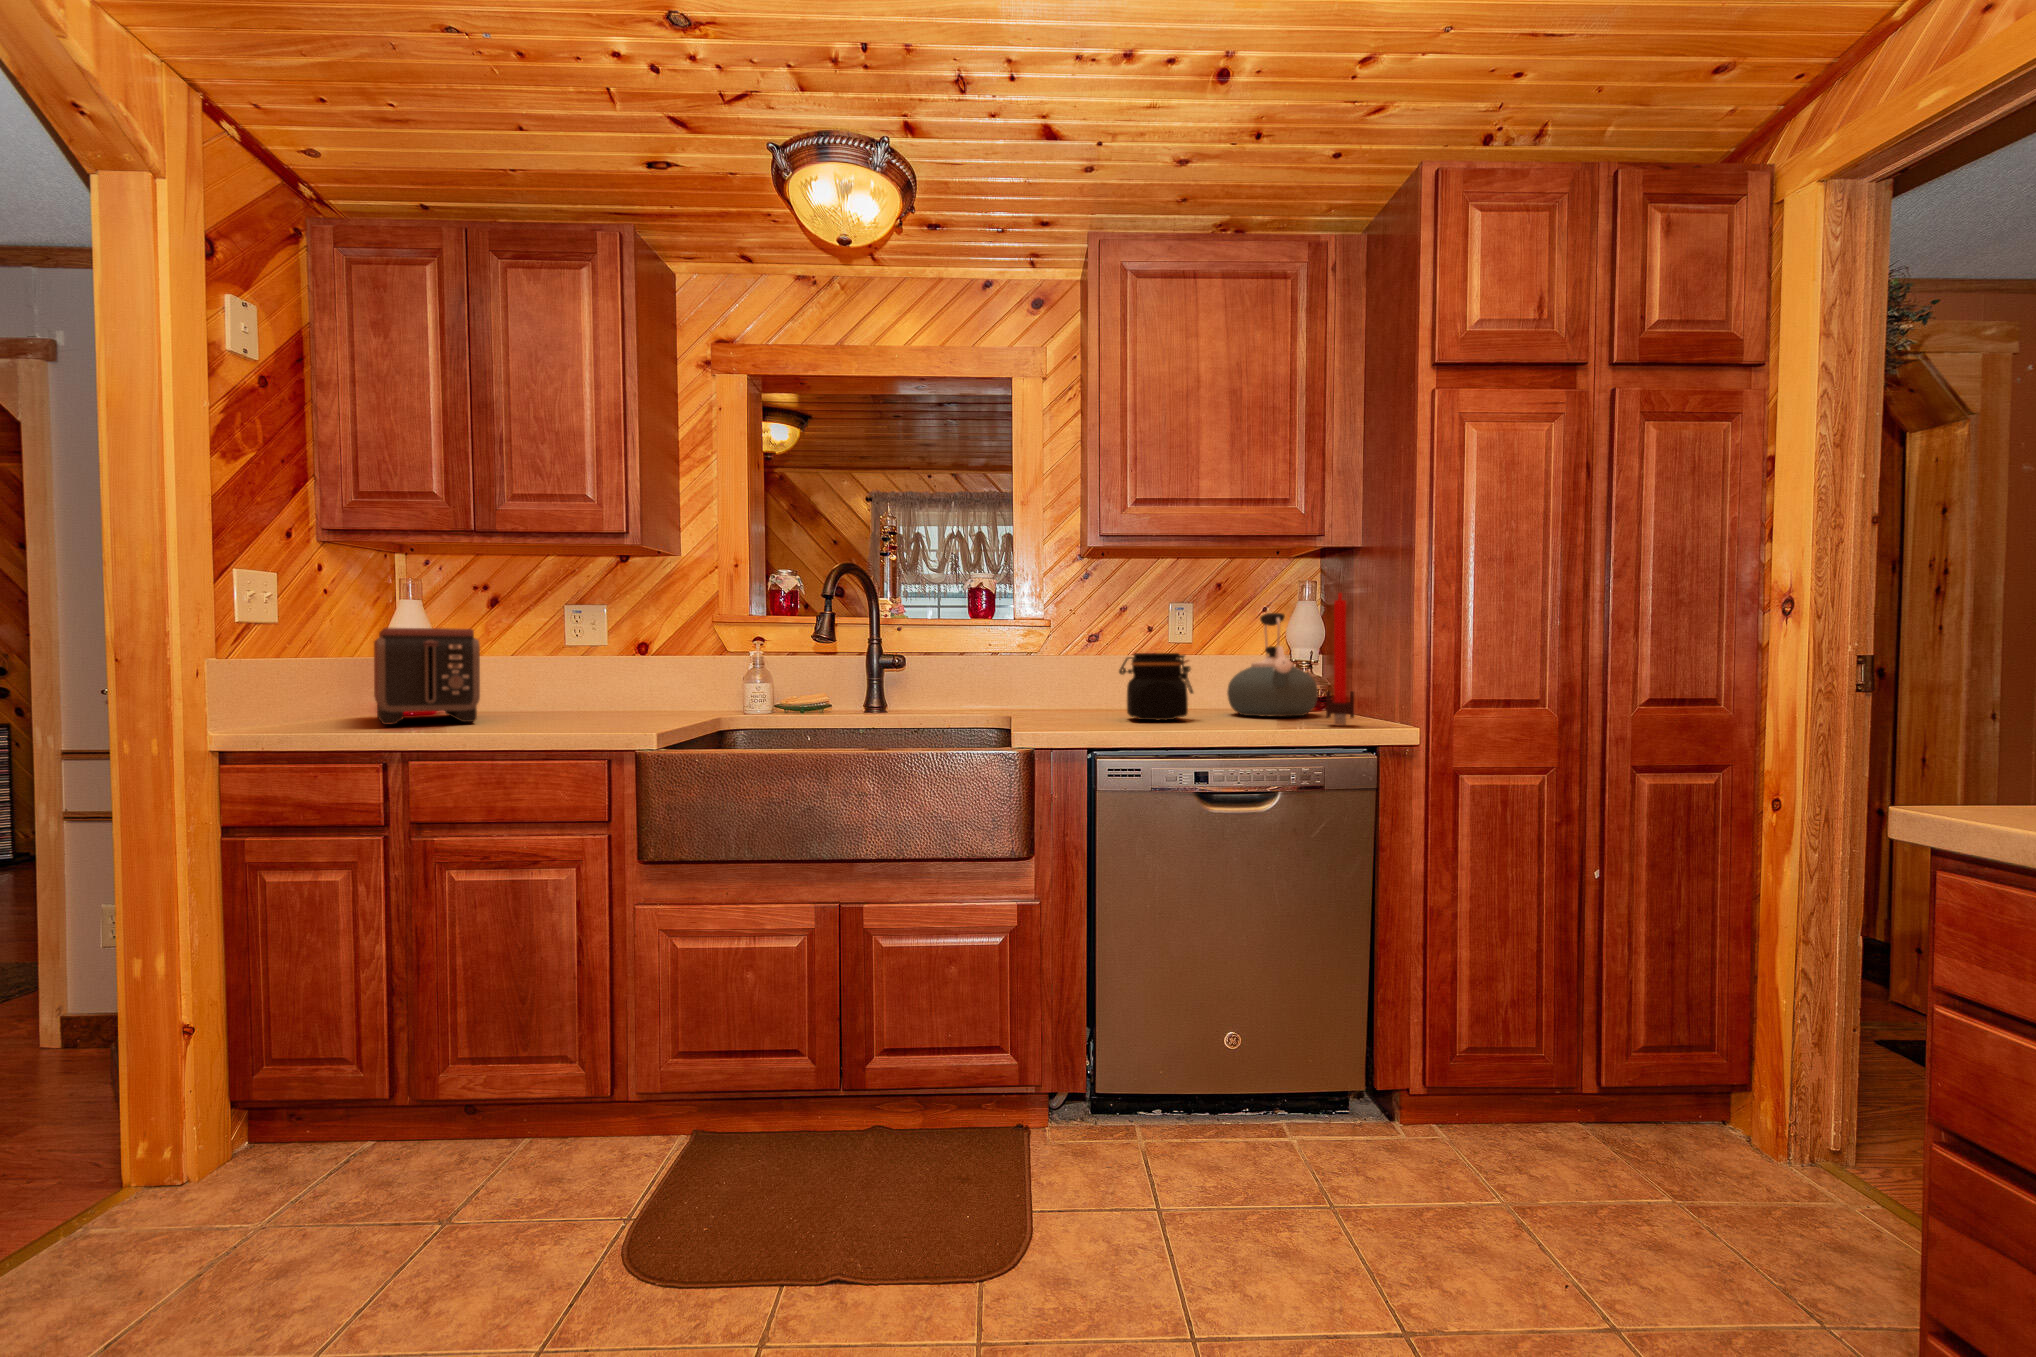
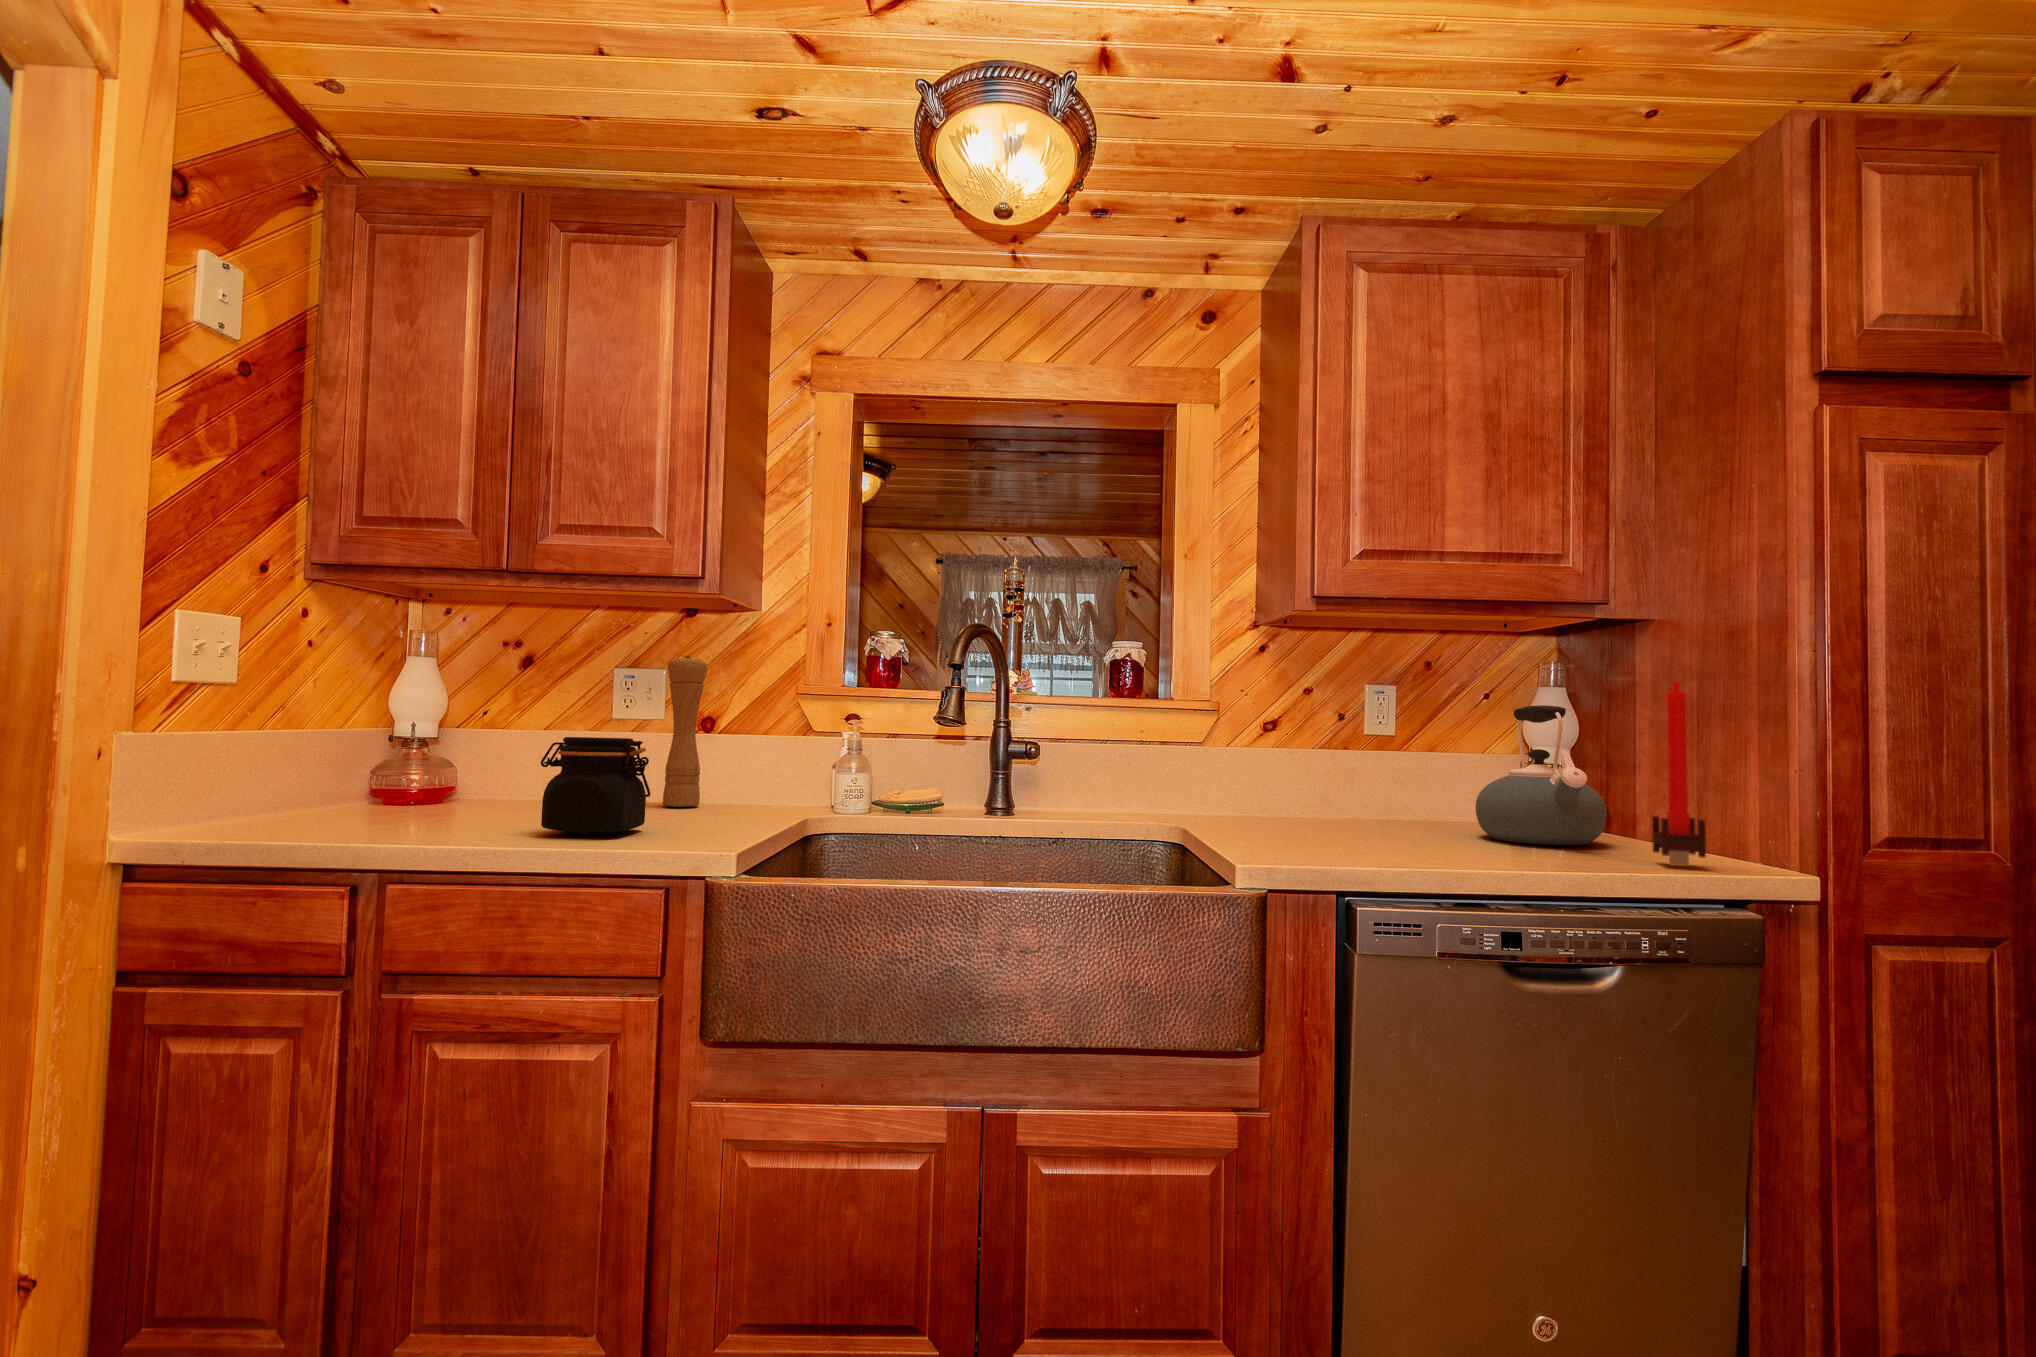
pepper mill: none [606,592,638,711] -> present [663,656,707,807]
toaster: present [374,628,480,724] -> none [357,693,501,825]
jar: present [1119,653,1193,720] -> present [541,737,650,835]

